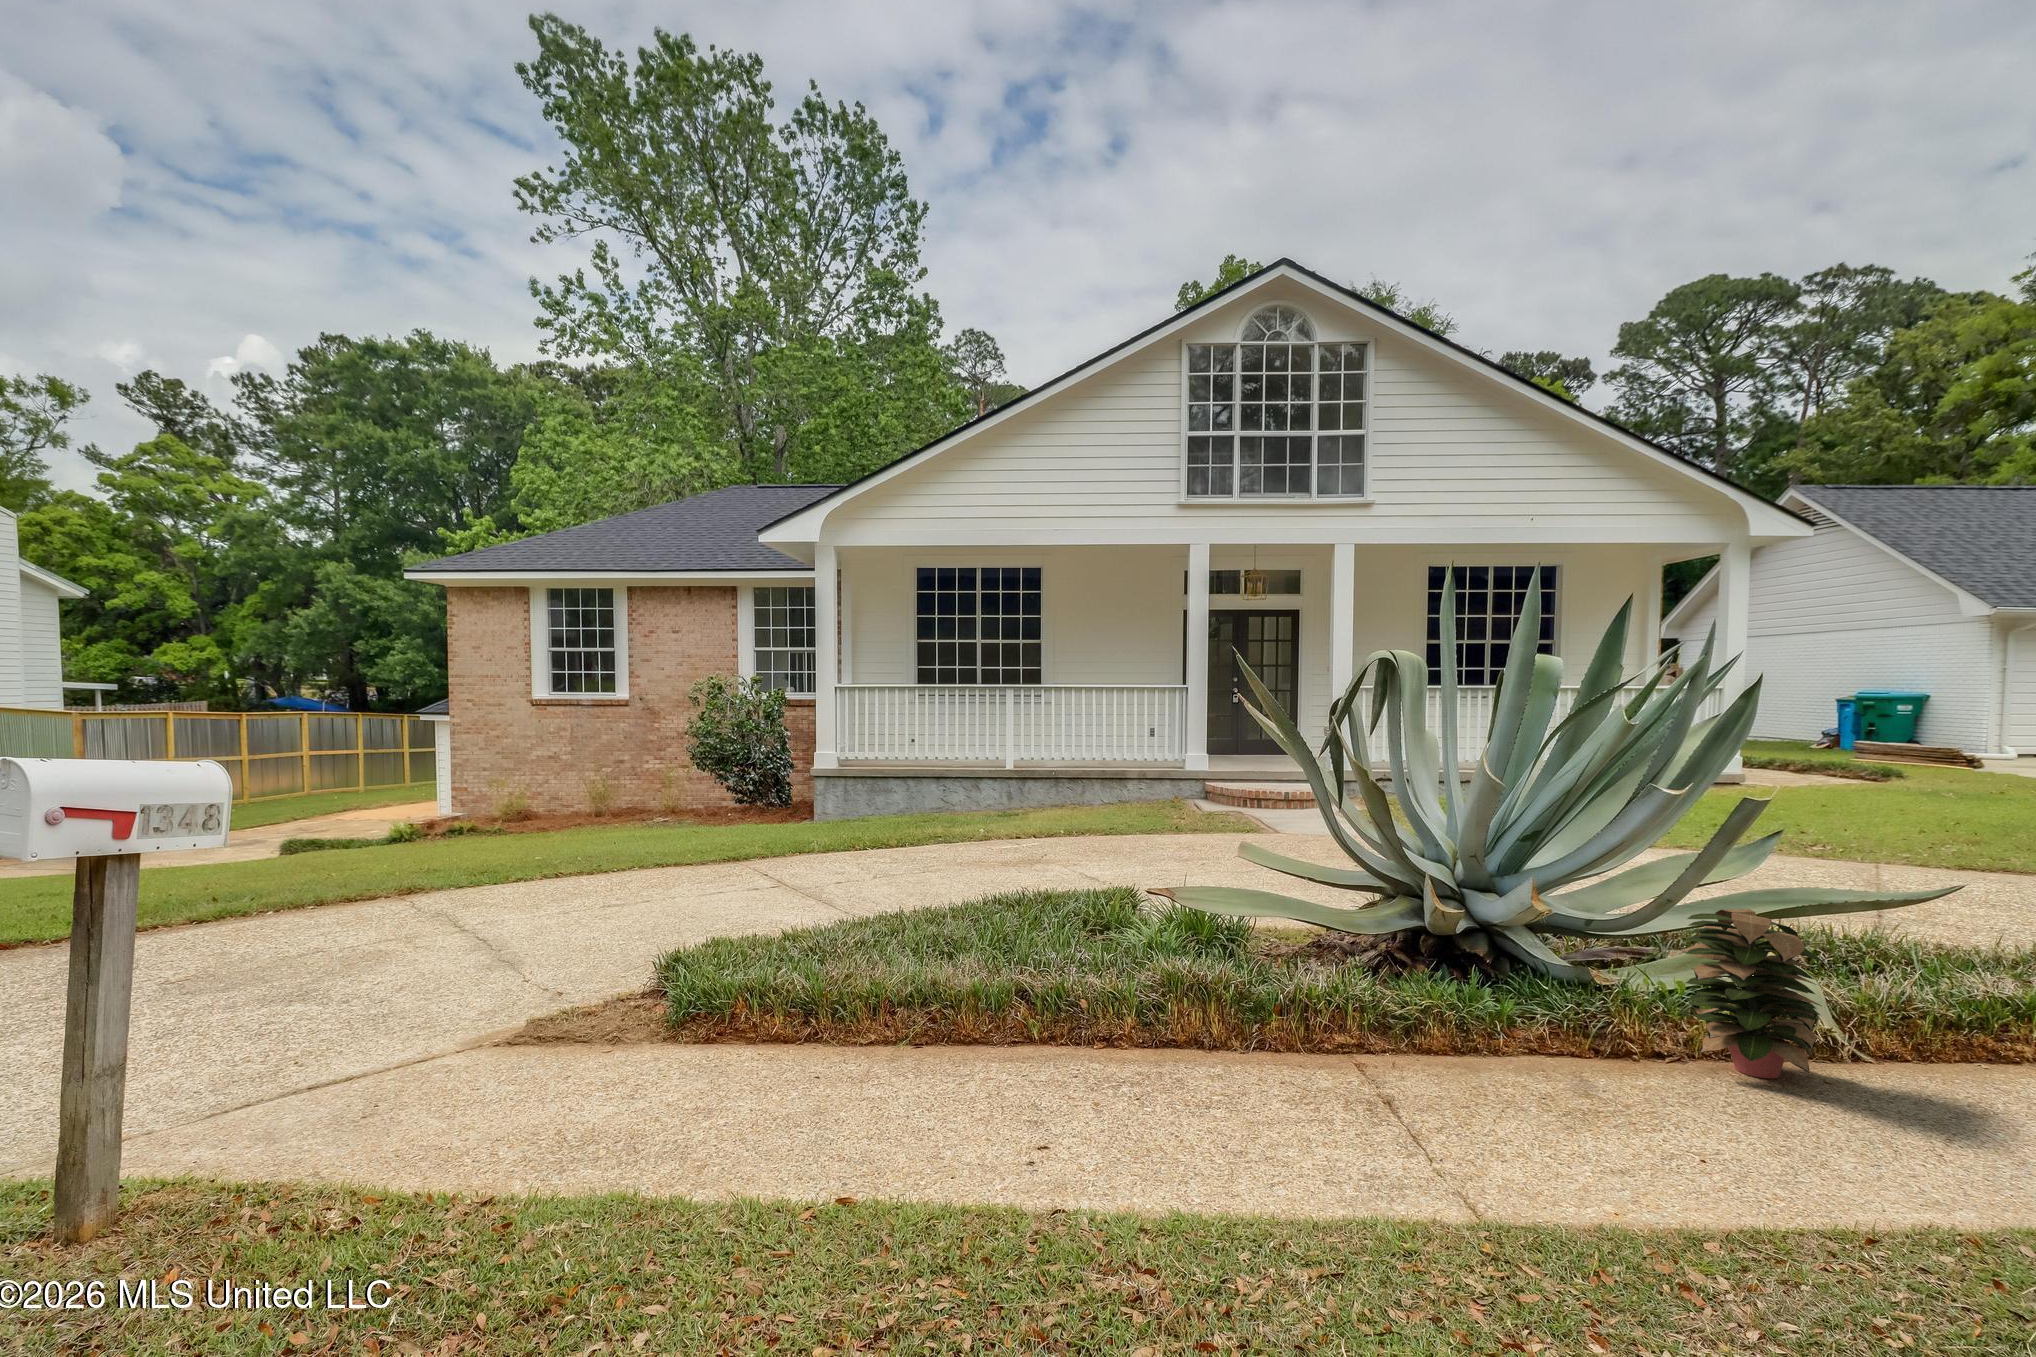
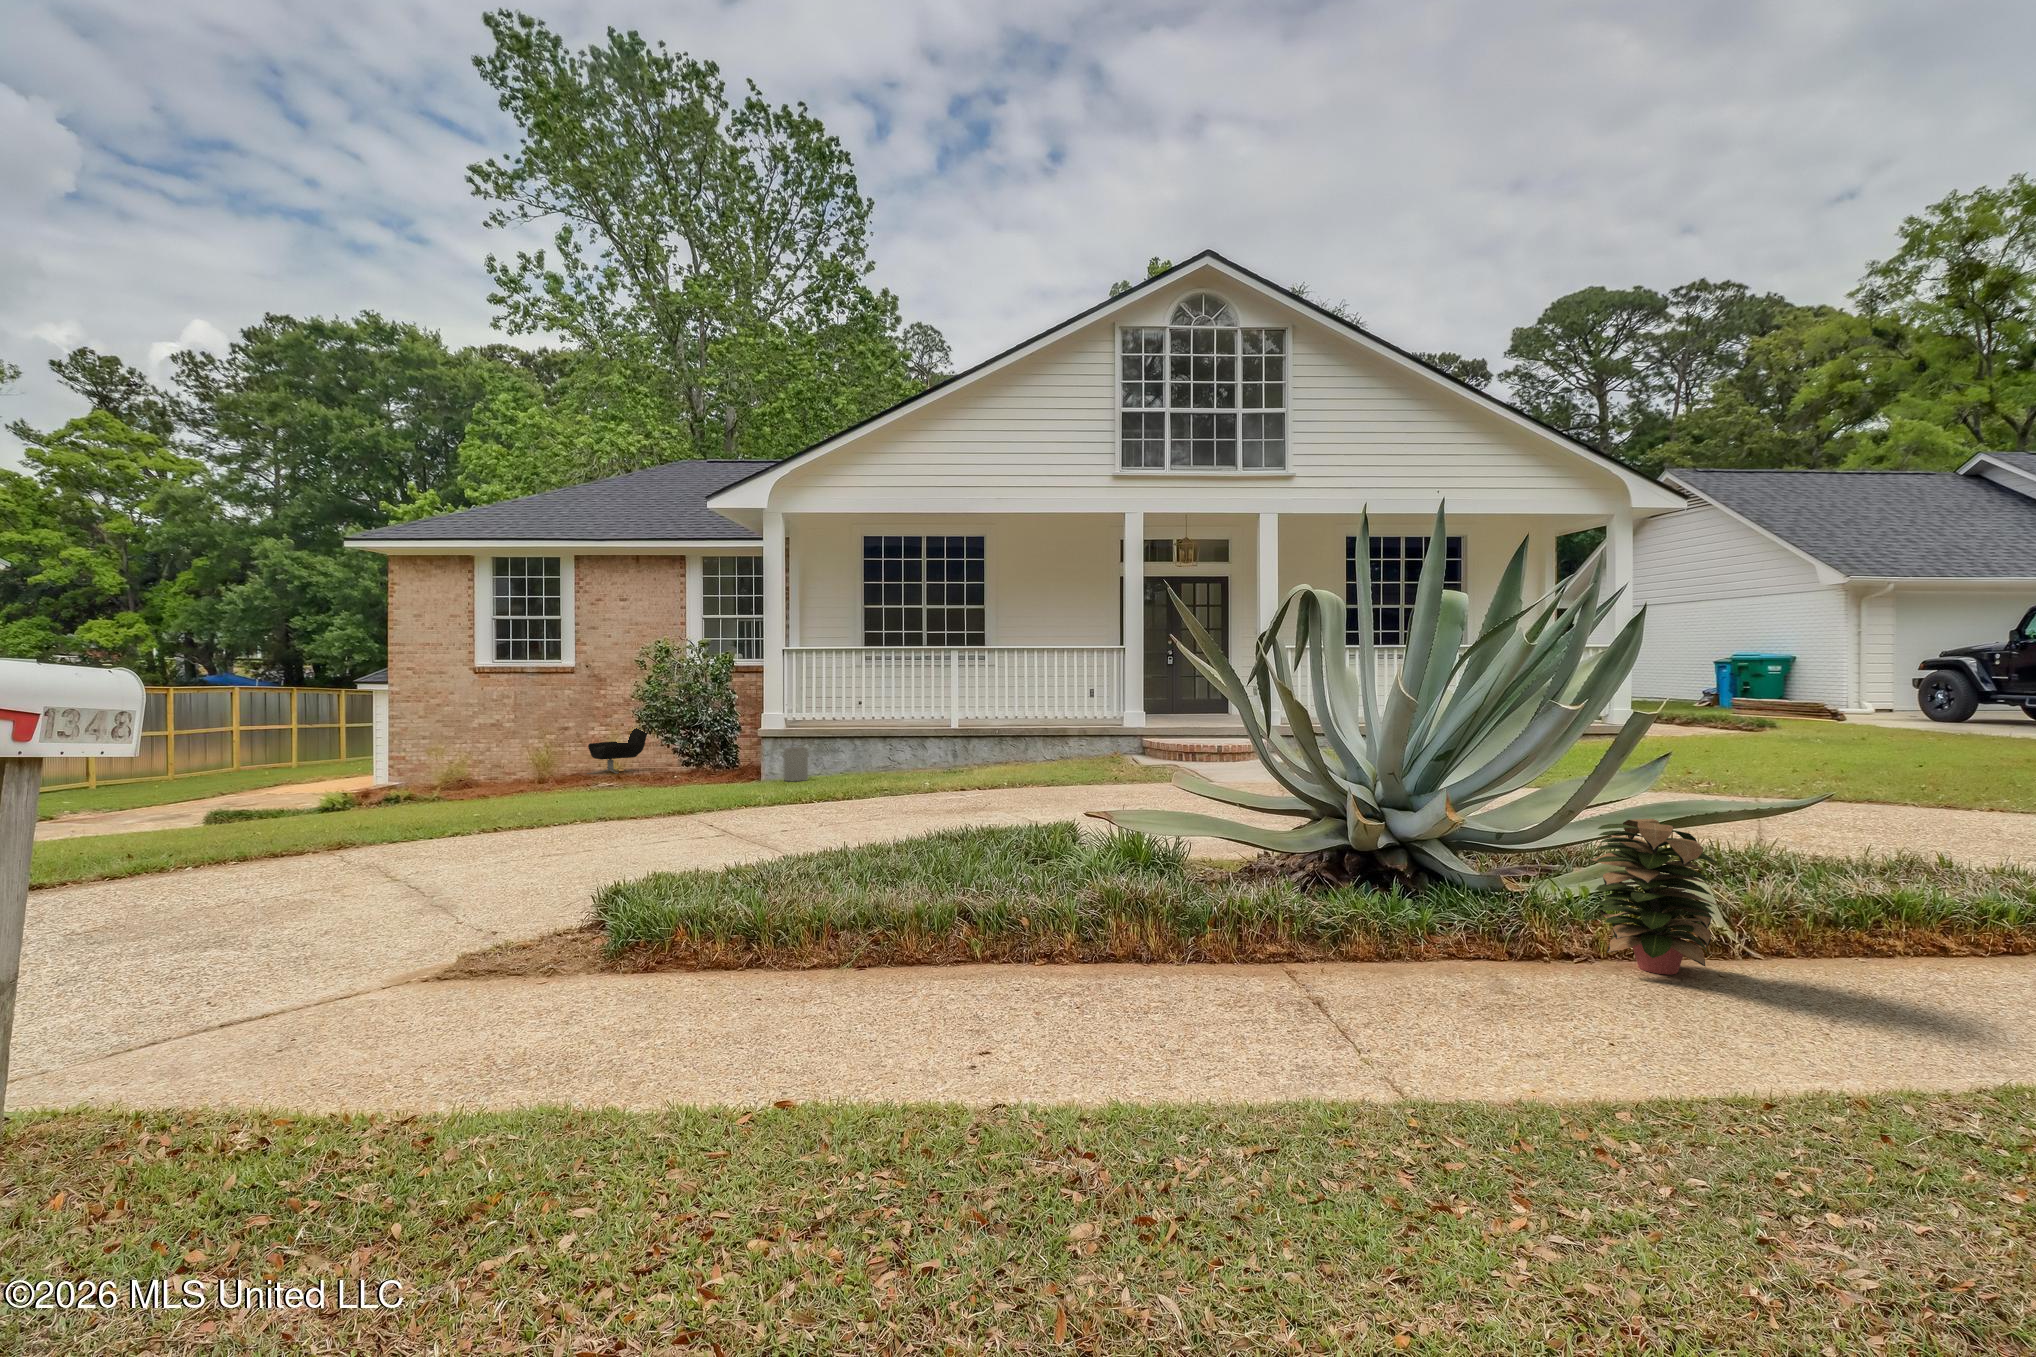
lounge chair: none [640,763,700,810] -> present [587,728,647,774]
bucket: none [827,787,862,822] -> present [783,747,809,781]

